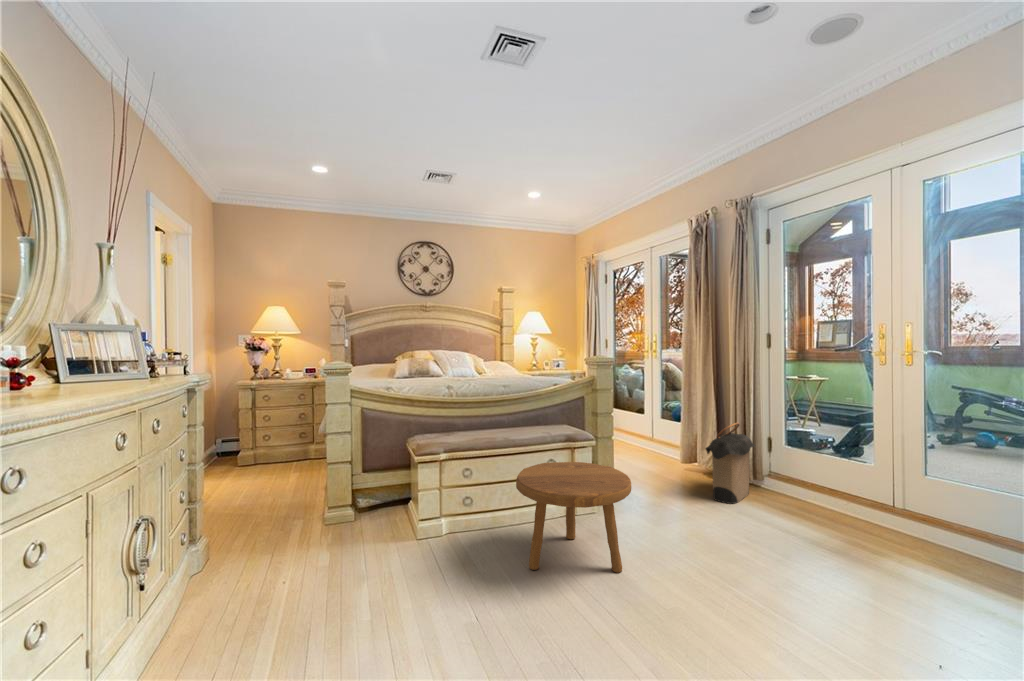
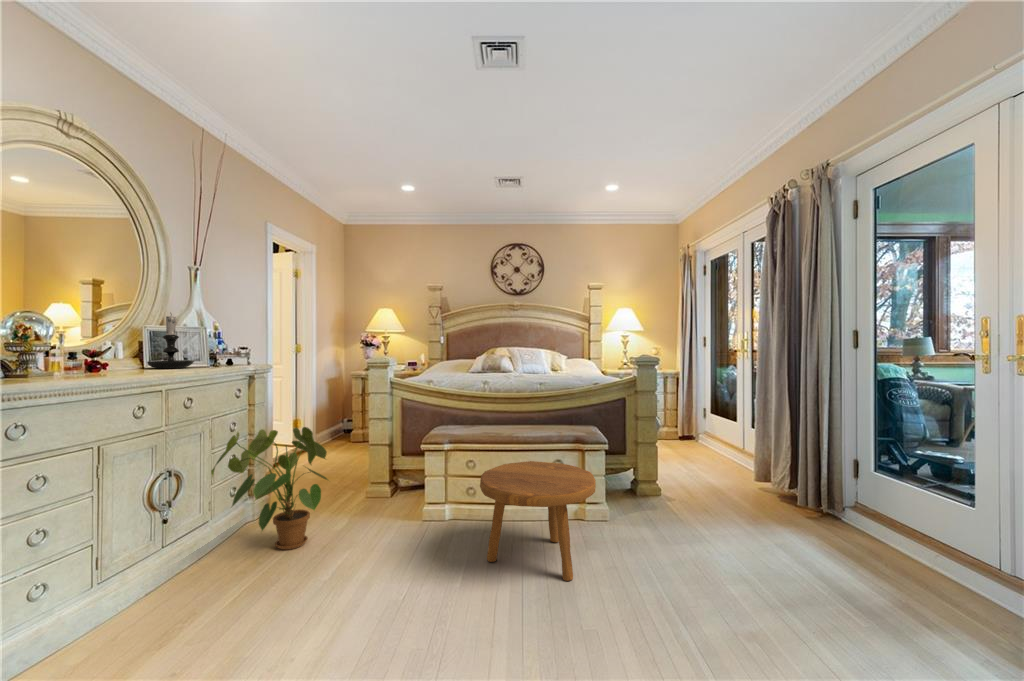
candle holder: none [61,303,136,384] -> present [147,314,194,368]
laundry hamper: present [705,423,755,504] -> none [753,440,838,539]
house plant: none [176,450,342,608] -> present [211,427,328,550]

